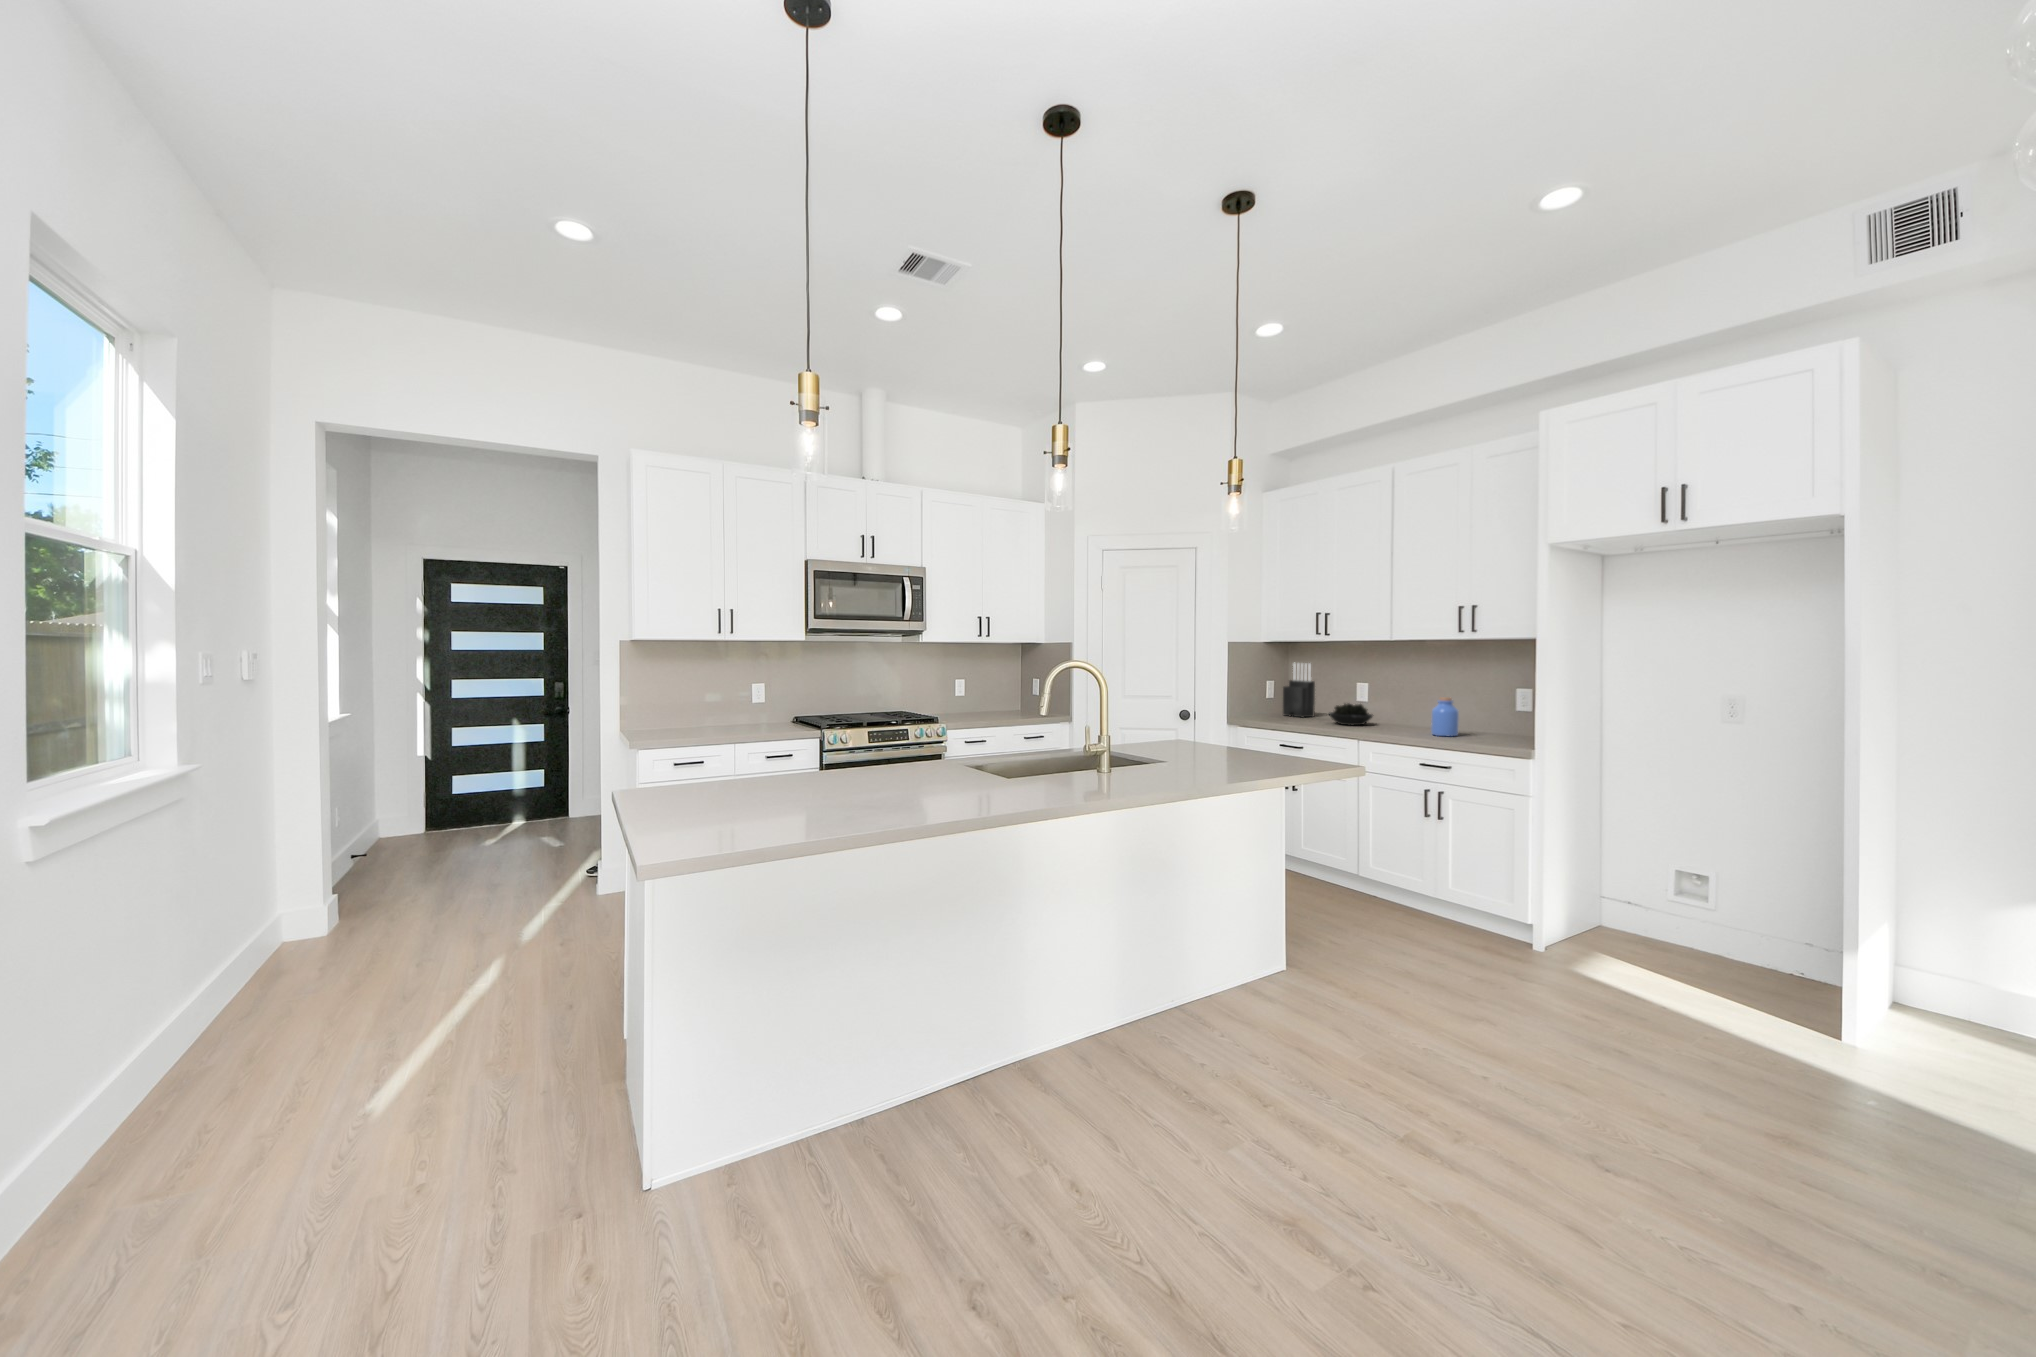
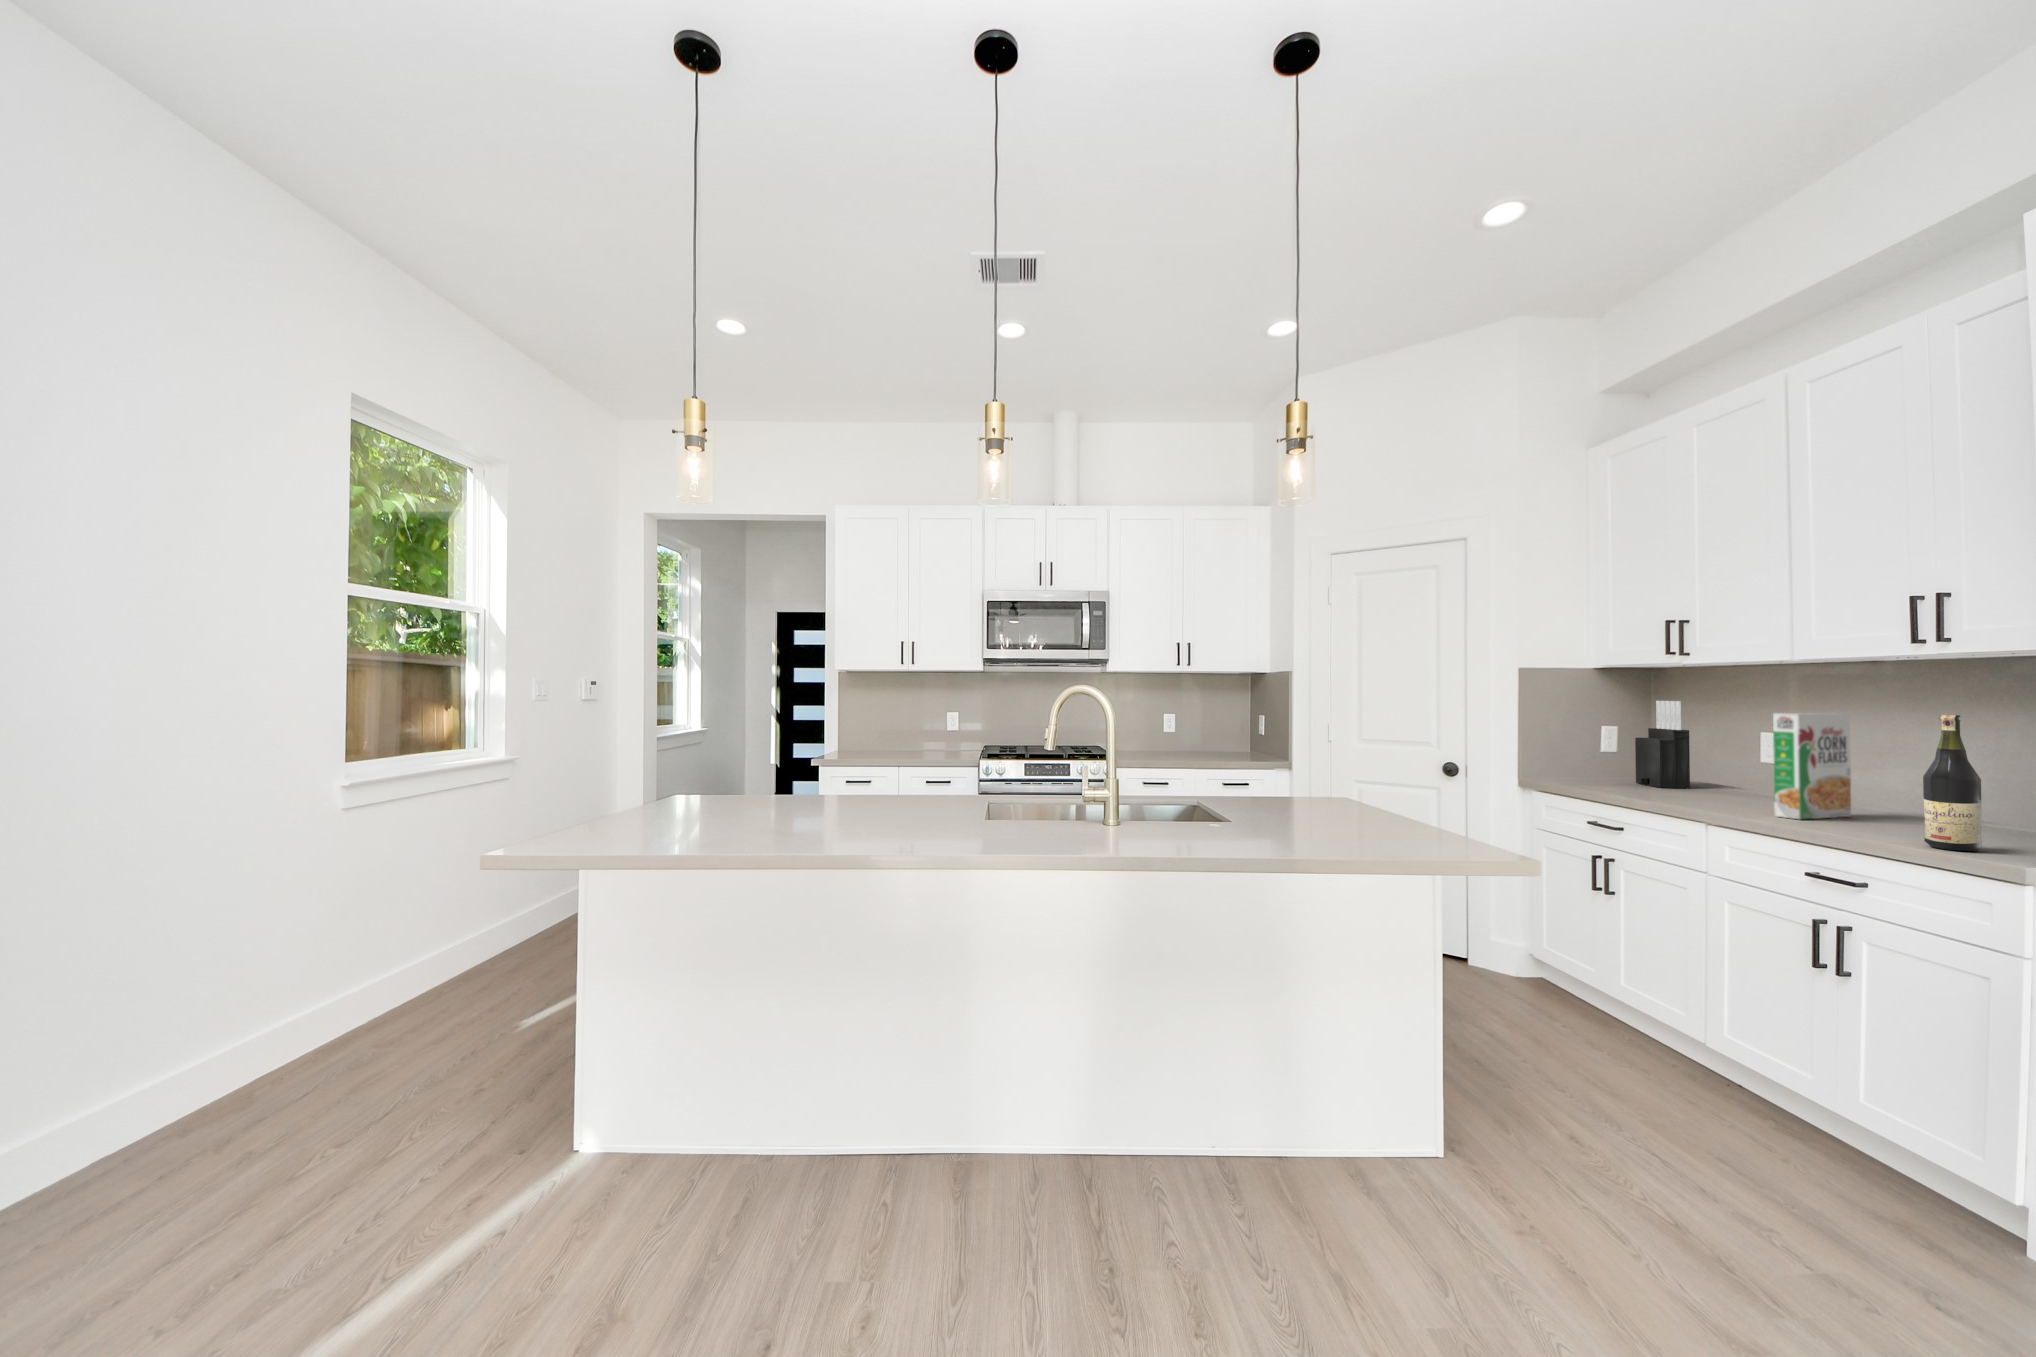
cereal box: none [1392,672,1416,732] -> present [1773,713,1851,819]
wine bottle: none [1476,675,1499,742] -> present [1923,715,1982,851]
jar: present [1431,697,1459,736] -> none [1846,759,1912,834]
succulent plant: present [1329,703,1372,725] -> none [1677,764,1771,804]

